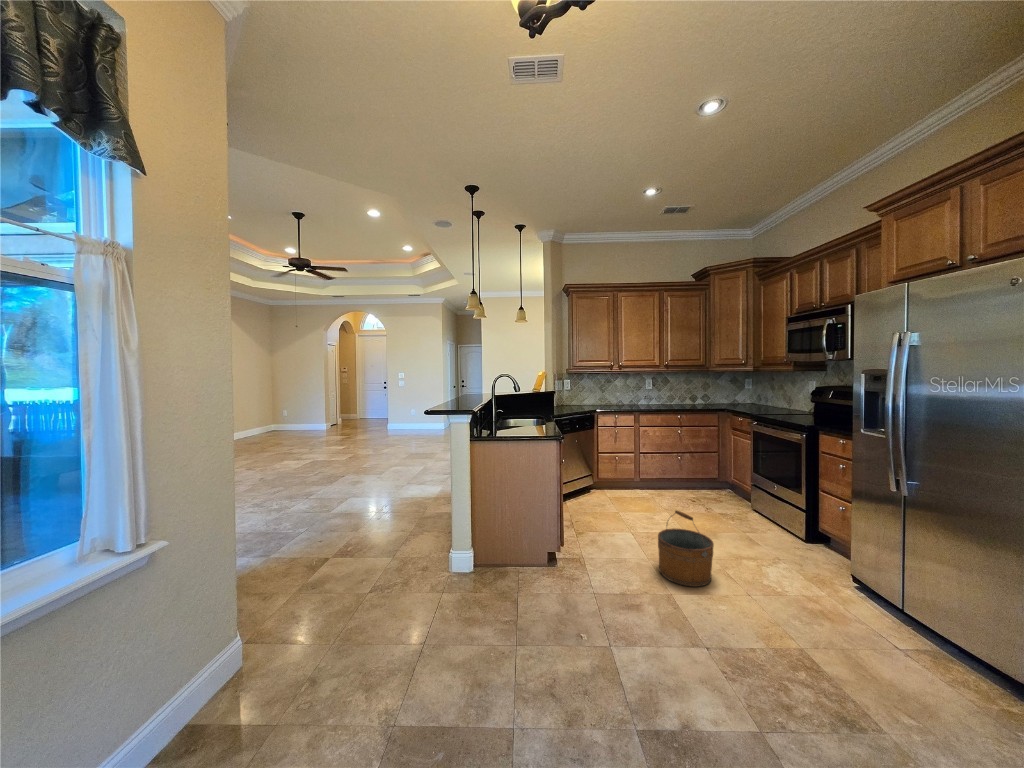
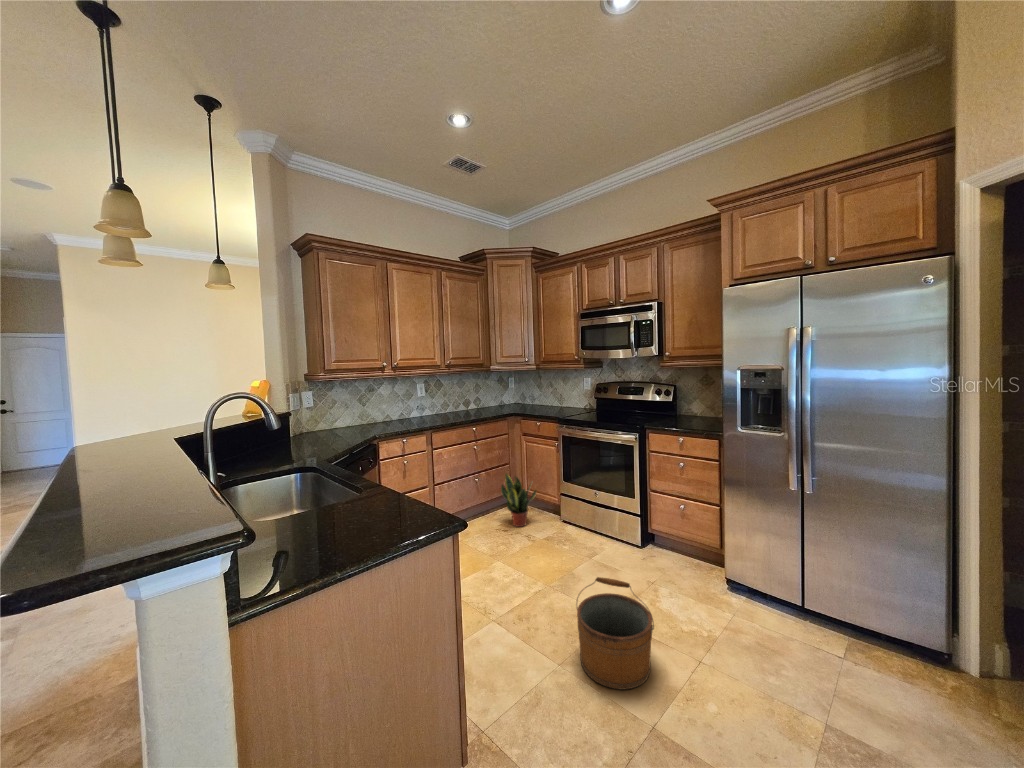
potted plant: none [696,455,728,503] -> present [501,474,536,527]

